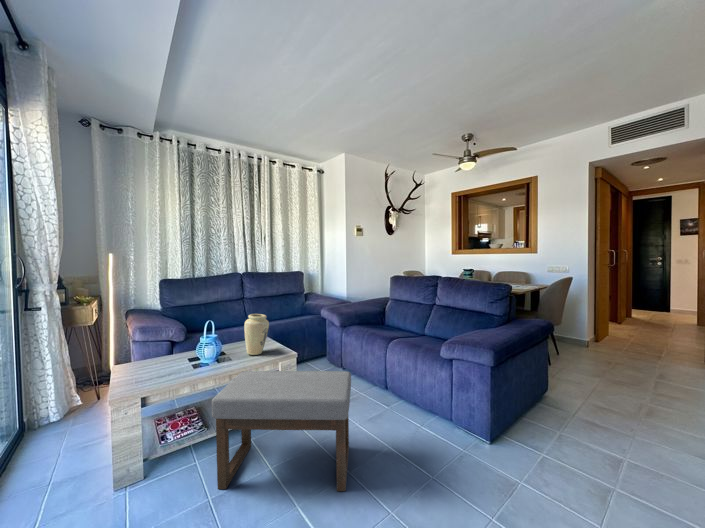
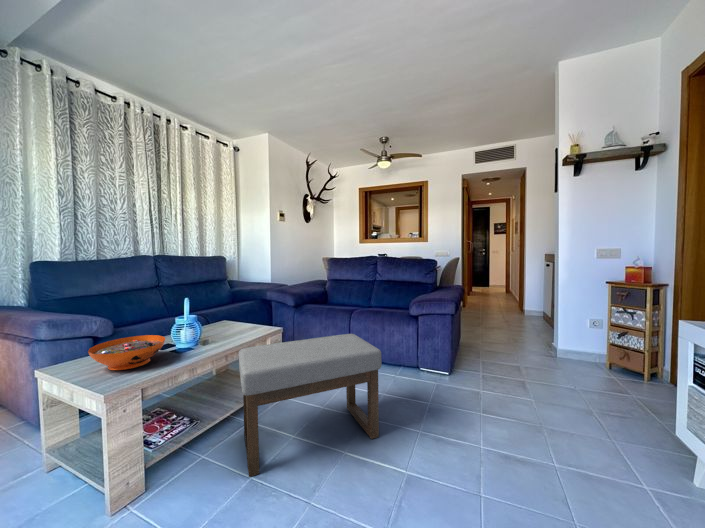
vase: present [244,314,269,355] -> none [219,289,248,335]
decorative bowl: none [136,349,190,376] -> present [88,335,165,370]

